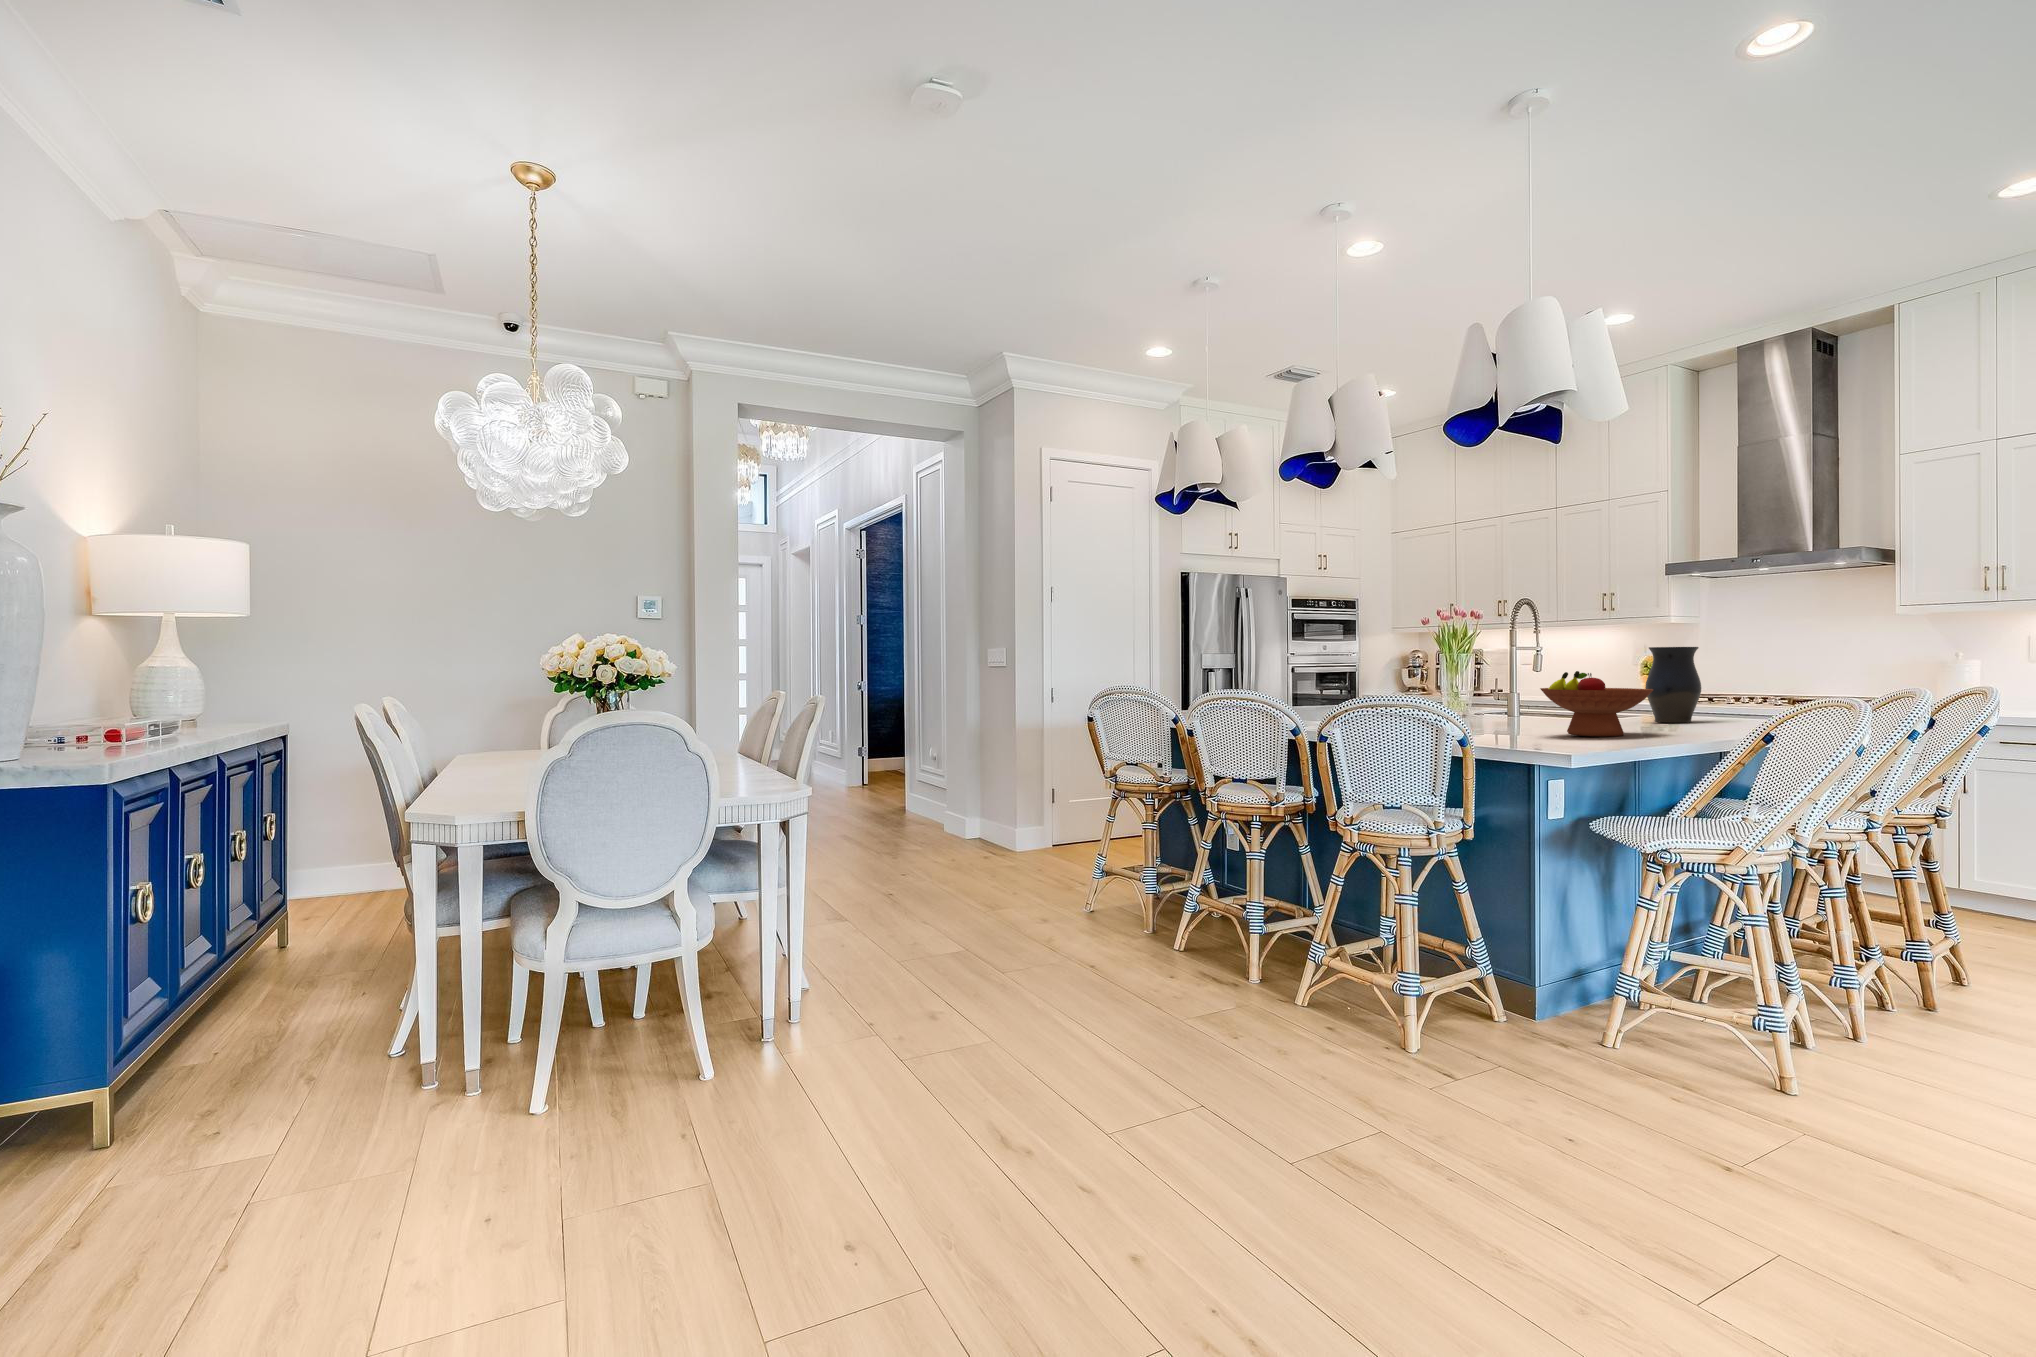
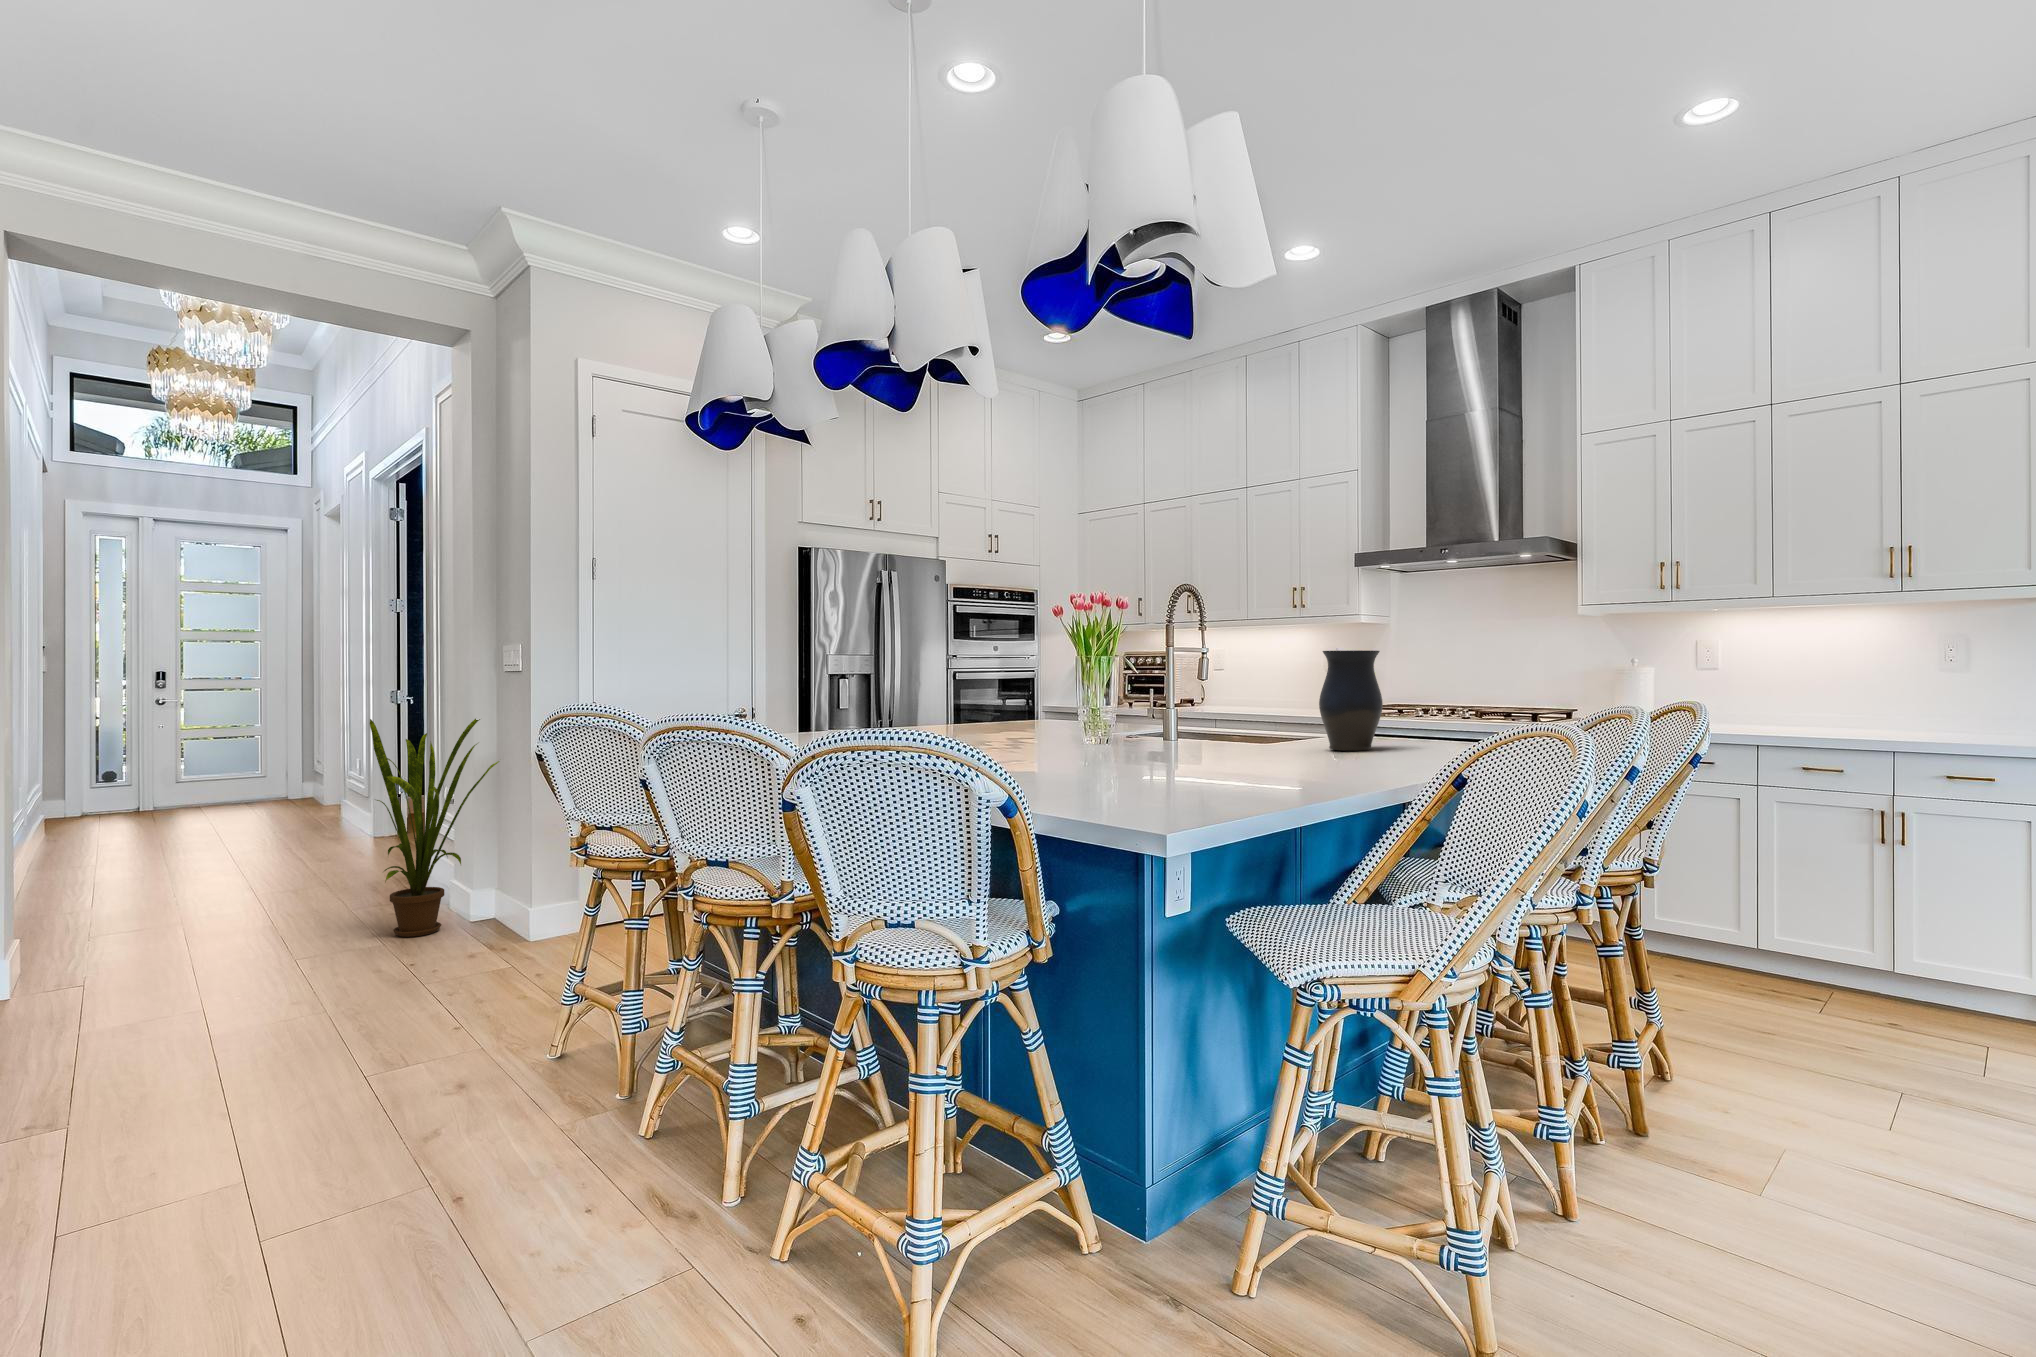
fruit bowl: present [1540,671,1653,737] -> none [1175,684,1318,779]
house plant: none [903,694,982,848] -> present [369,719,499,937]

